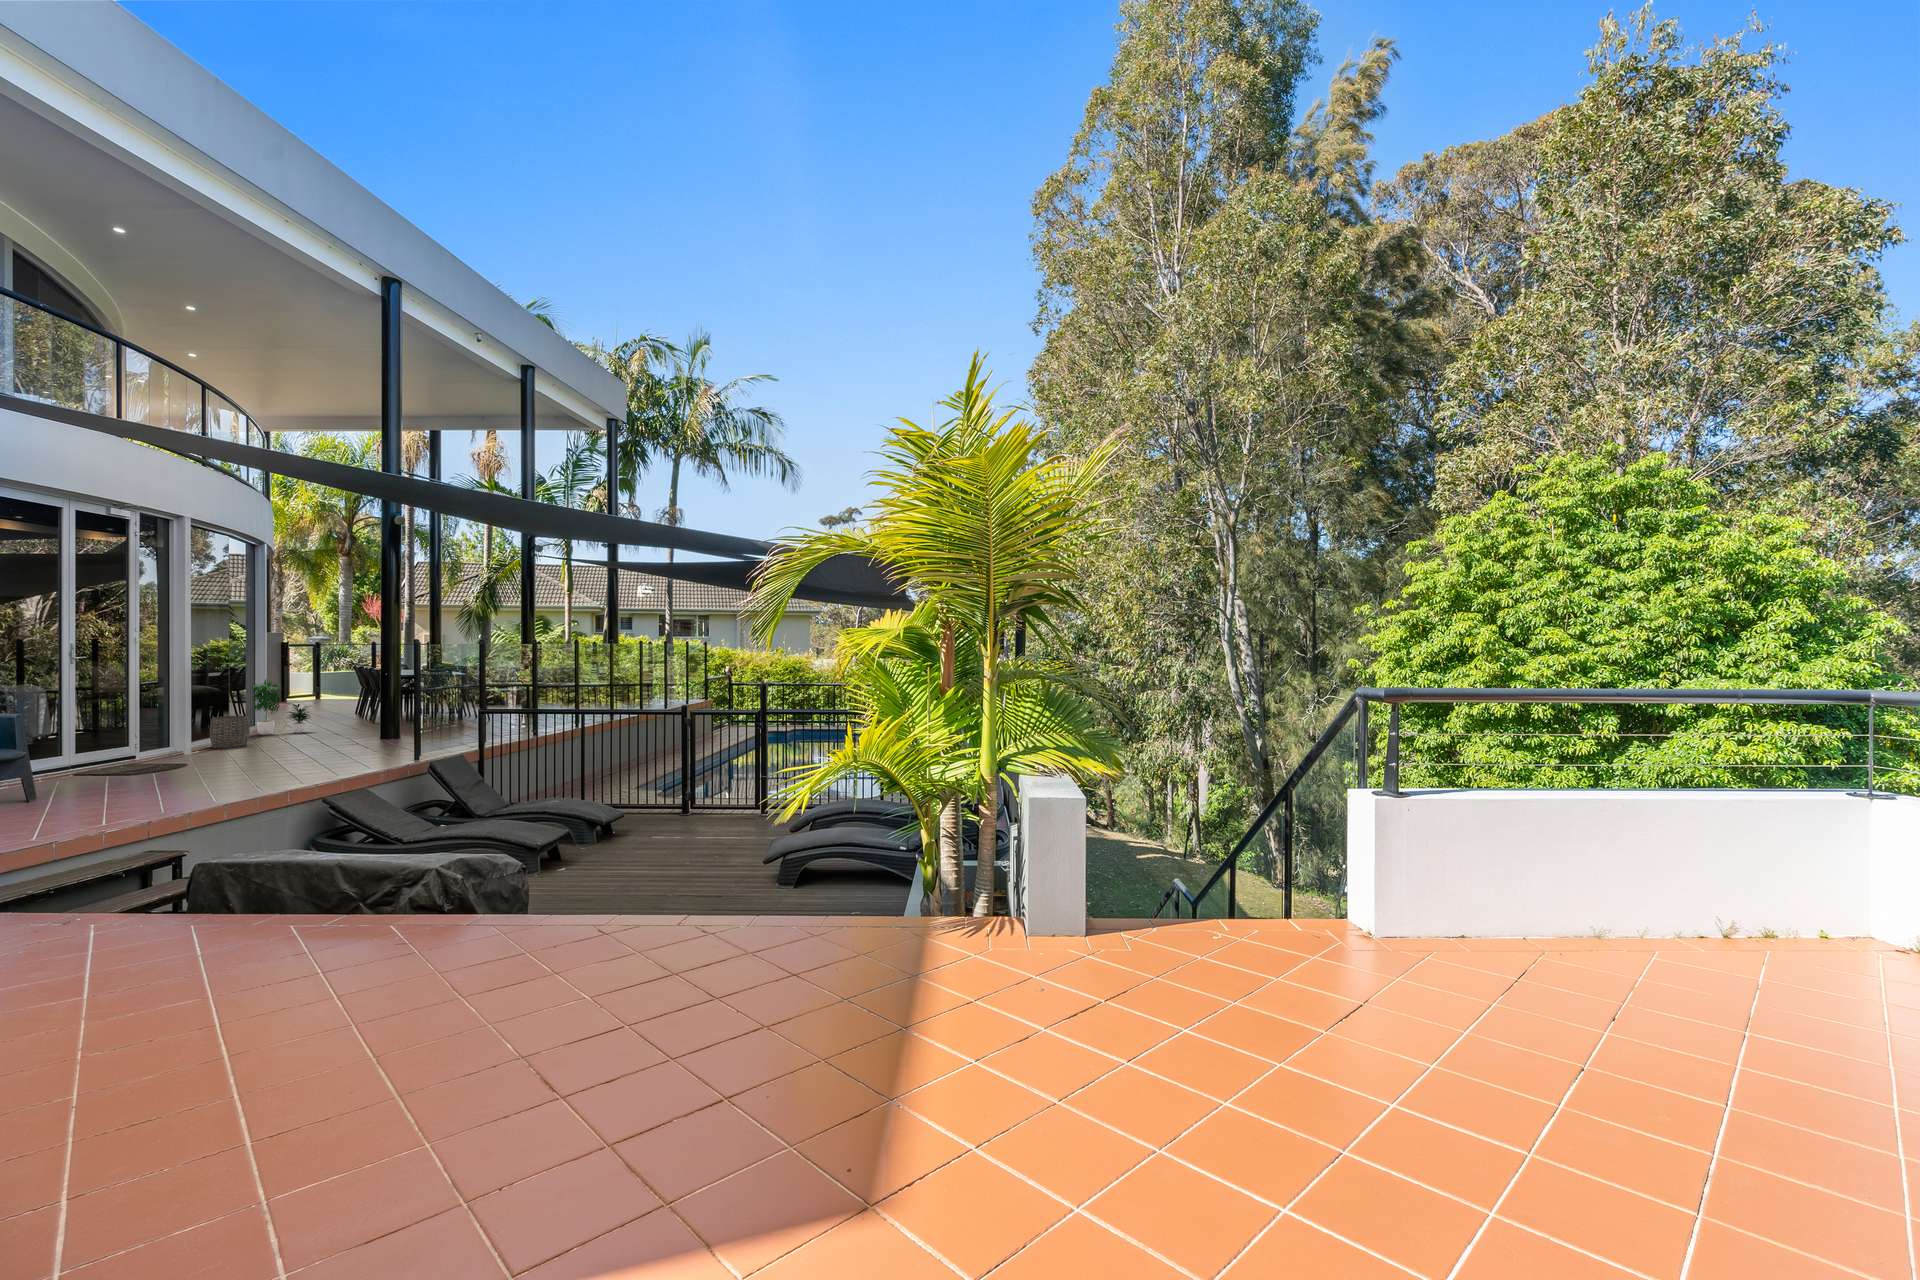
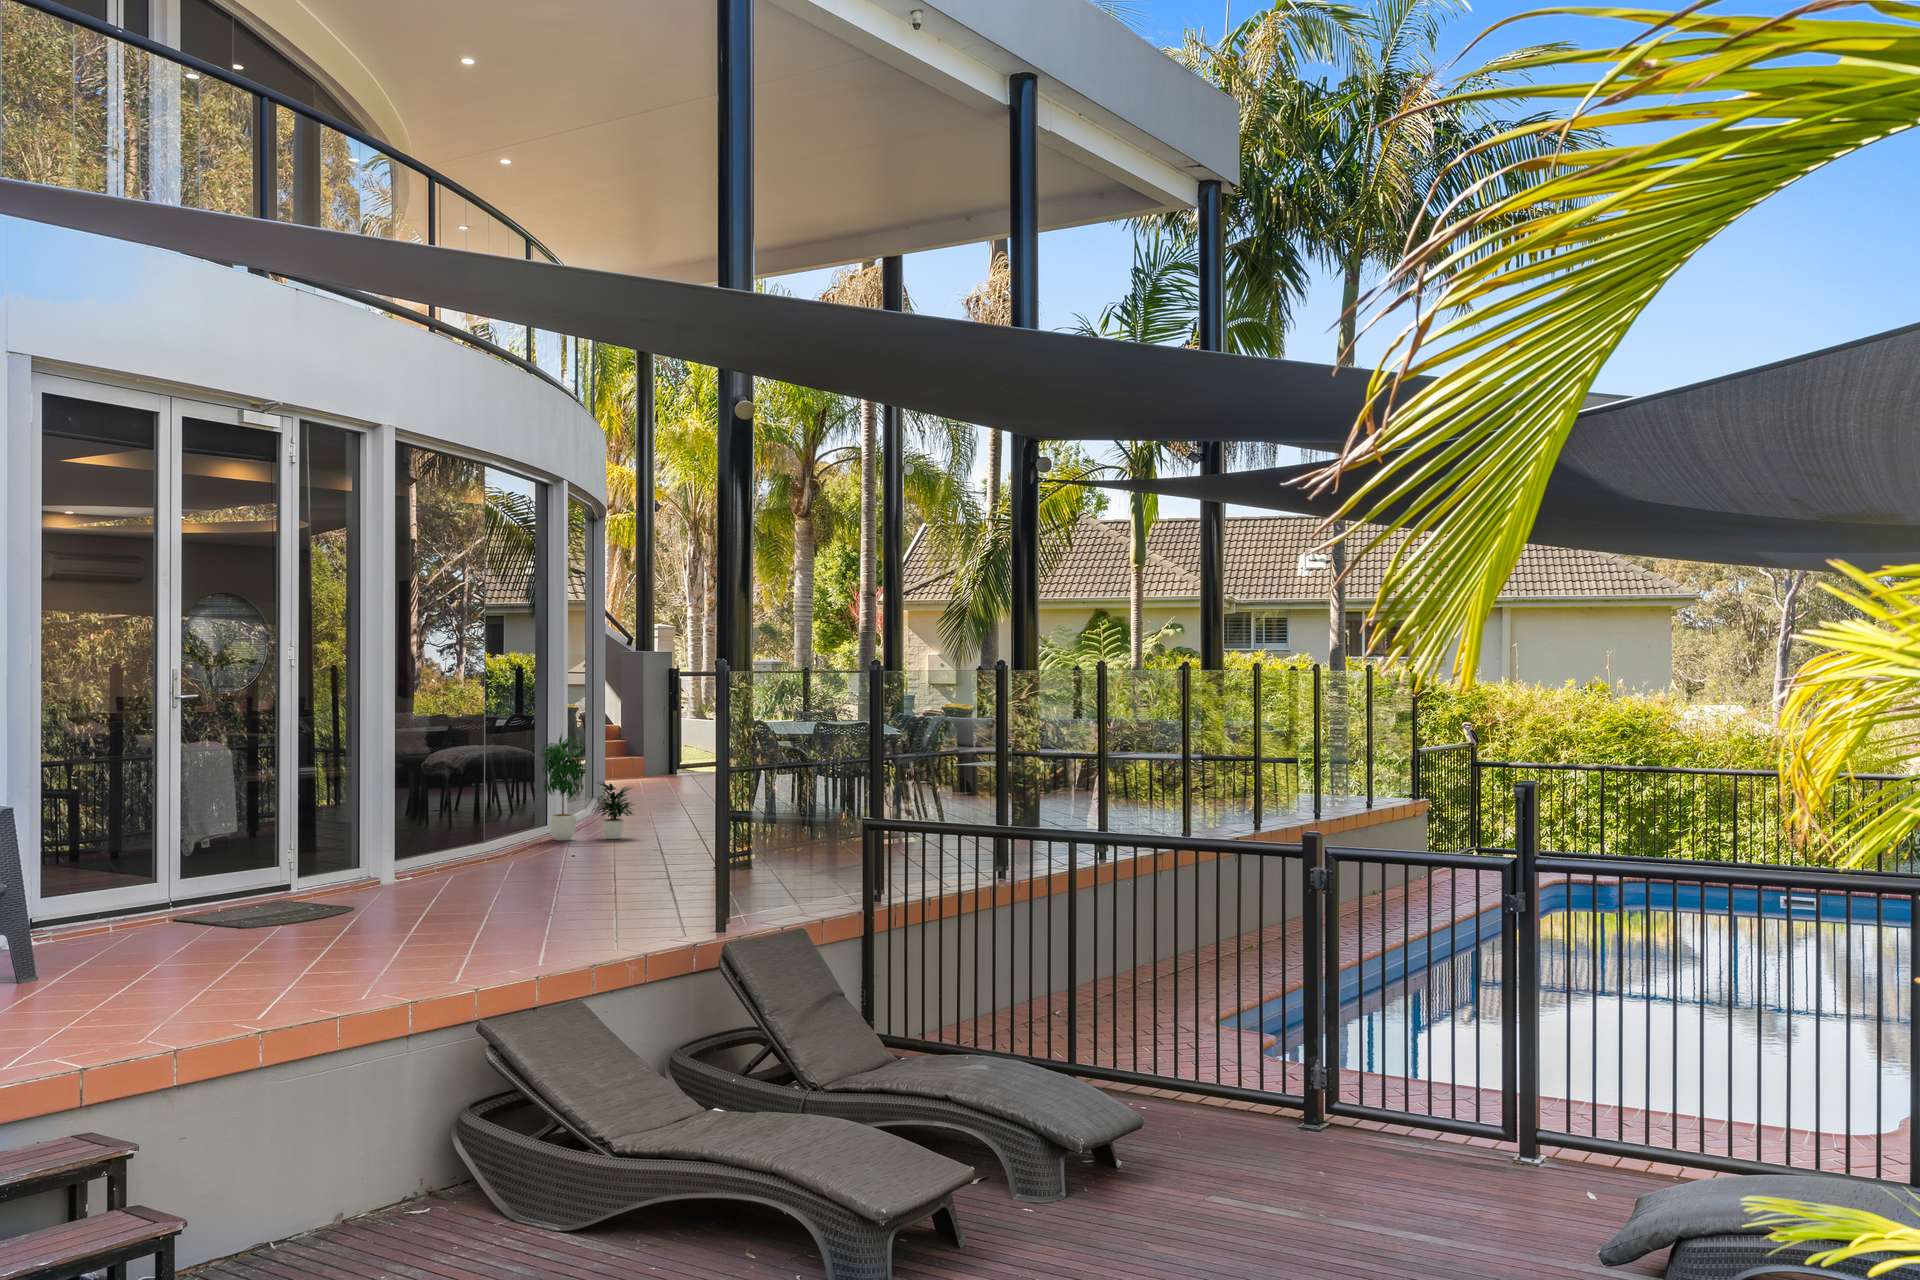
woven basket: present [210,716,250,748] -> none [440,807,499,870]

